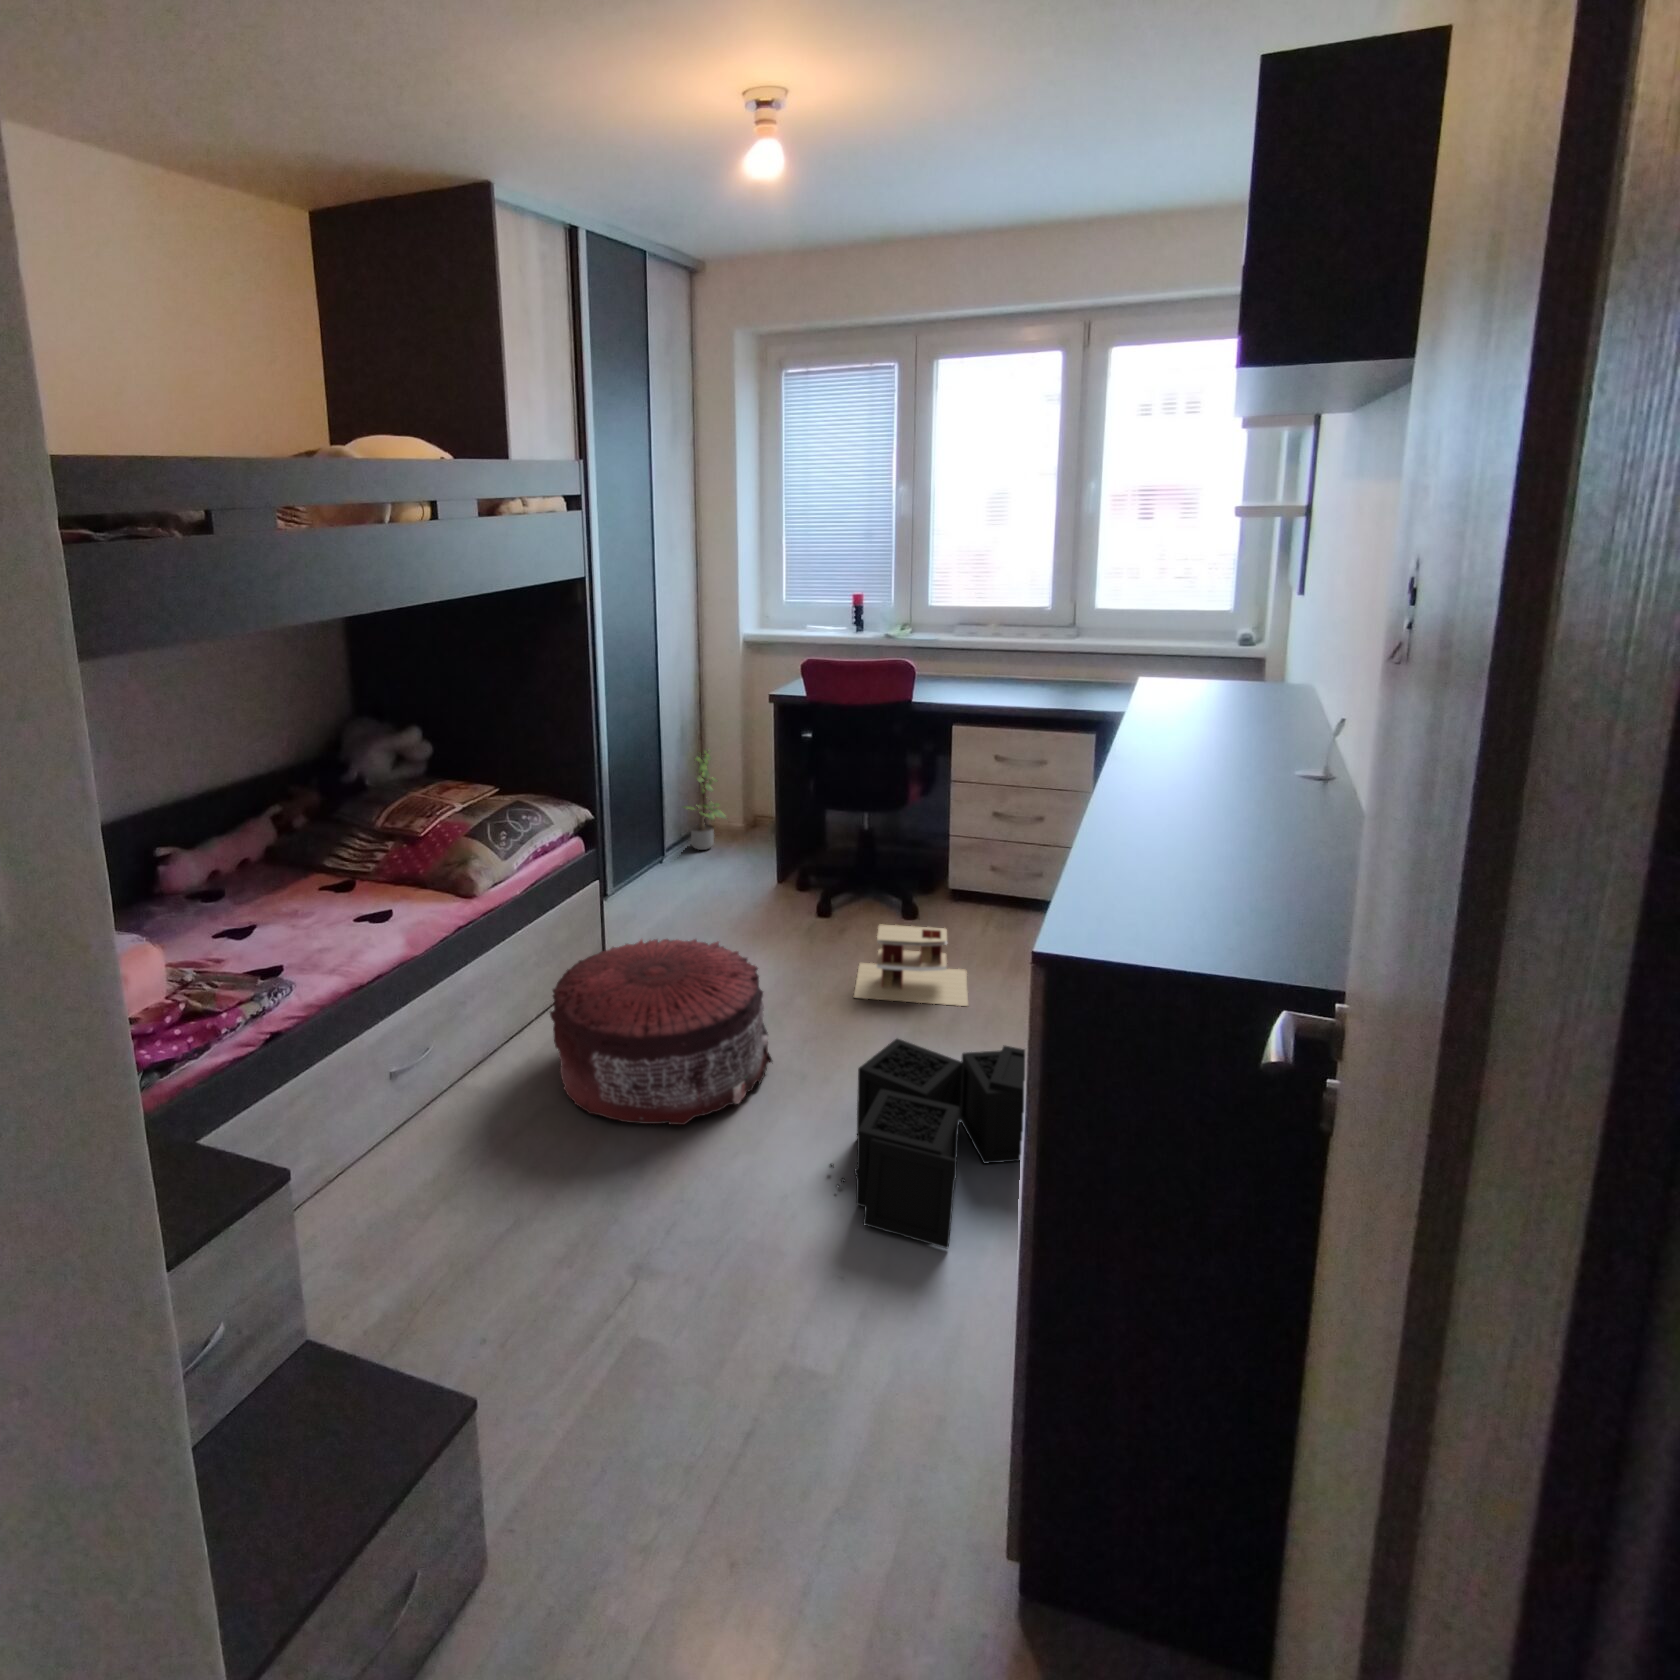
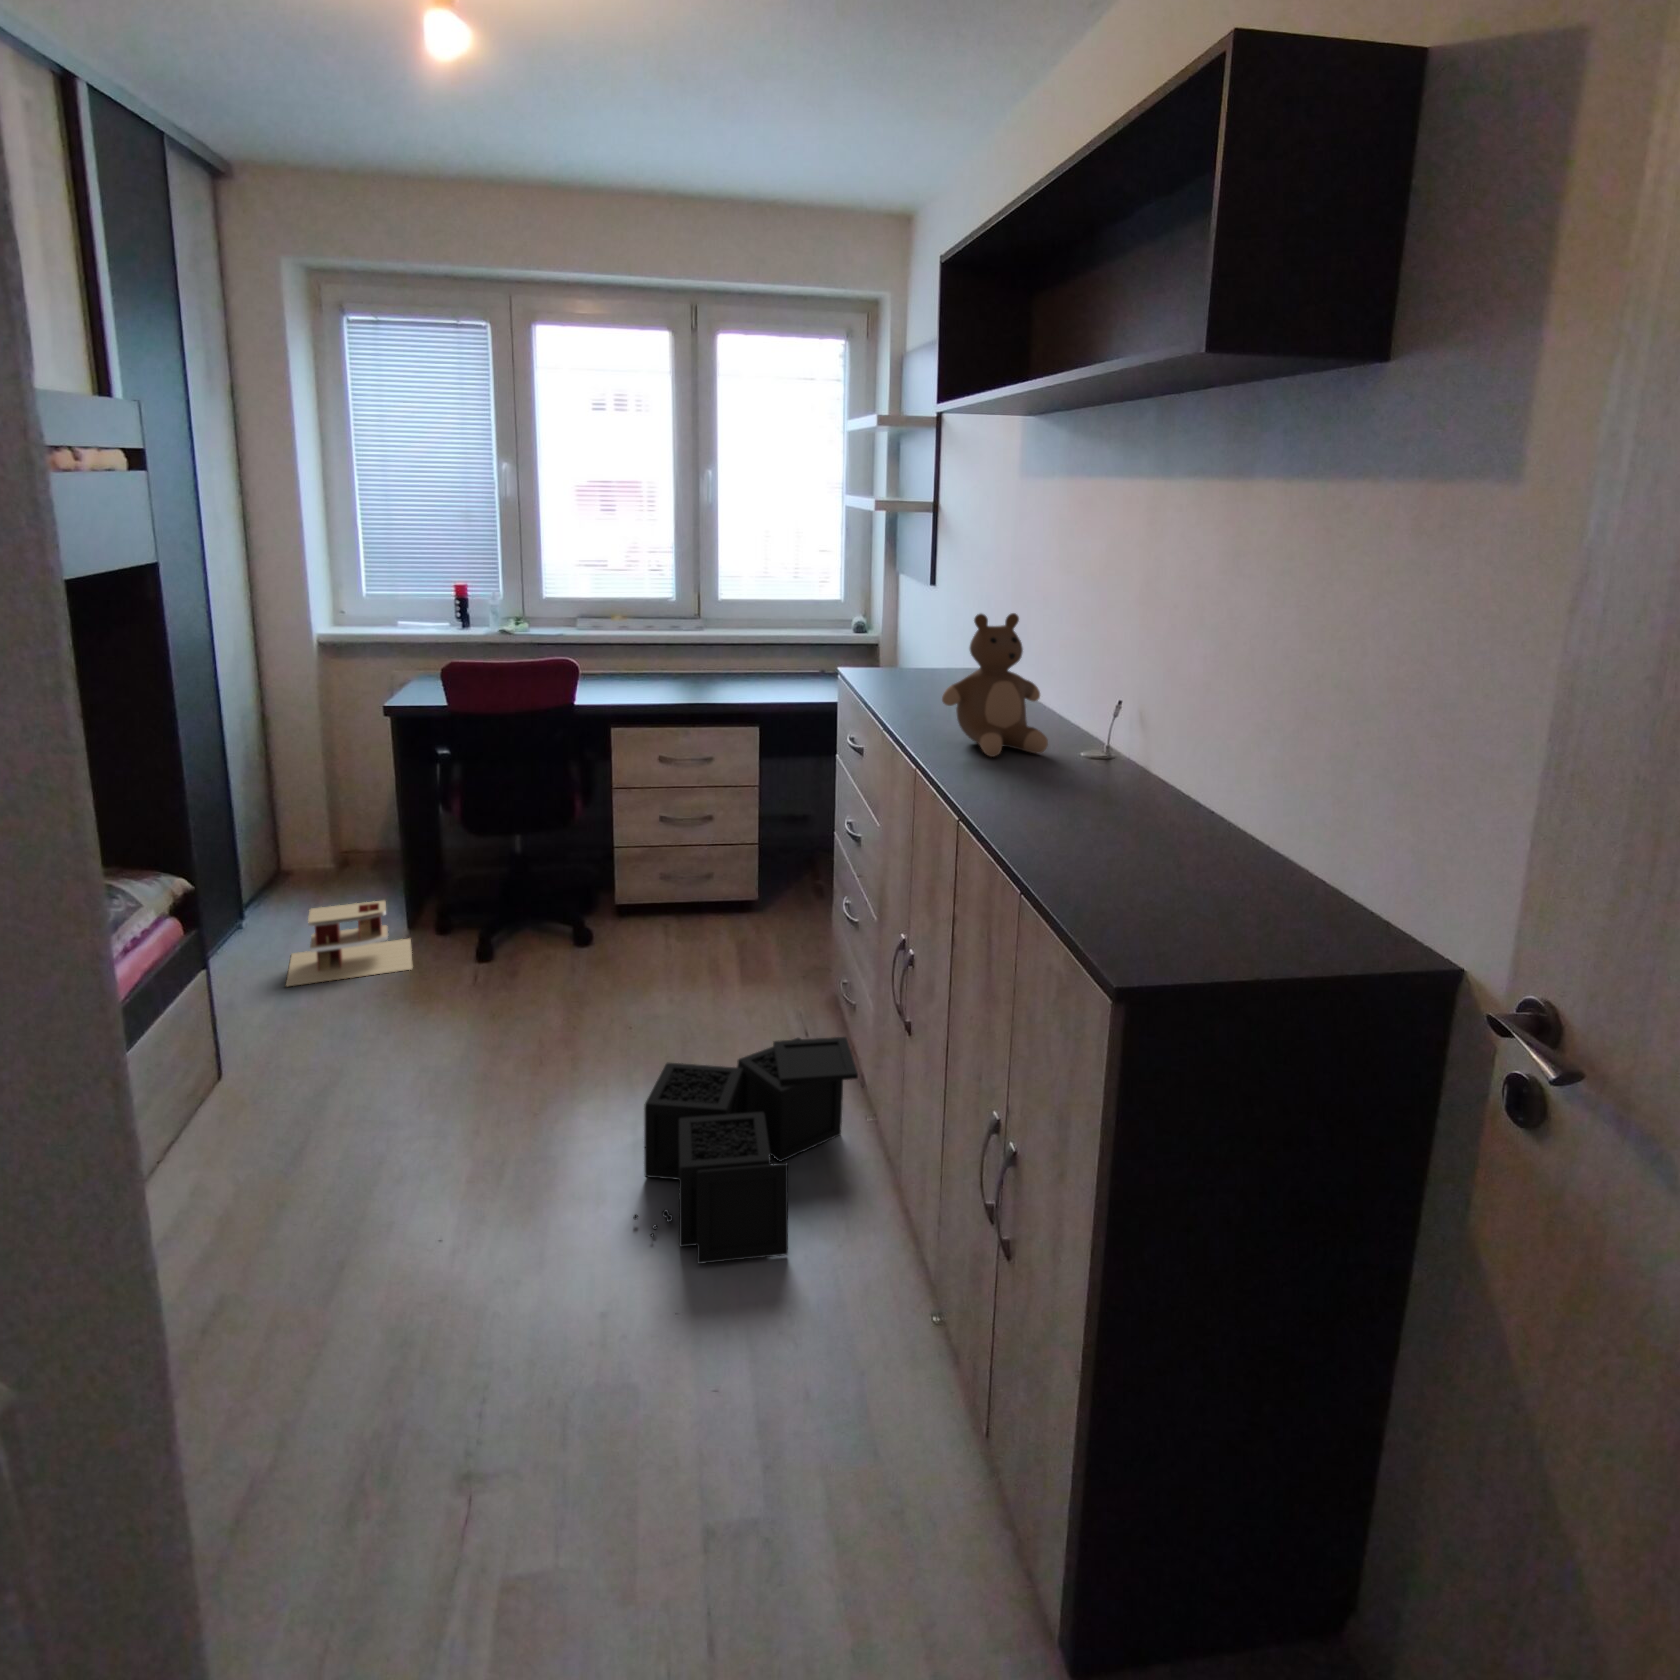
teddy bear: none [1159,622,1292,784] -> present [942,613,1048,757]
potted plant: present [683,750,726,850] -> none [255,776,320,907]
toy house: present [854,924,968,1006] -> present [286,901,413,986]
pouf: present [550,939,772,1125] -> none [208,1006,515,1263]

